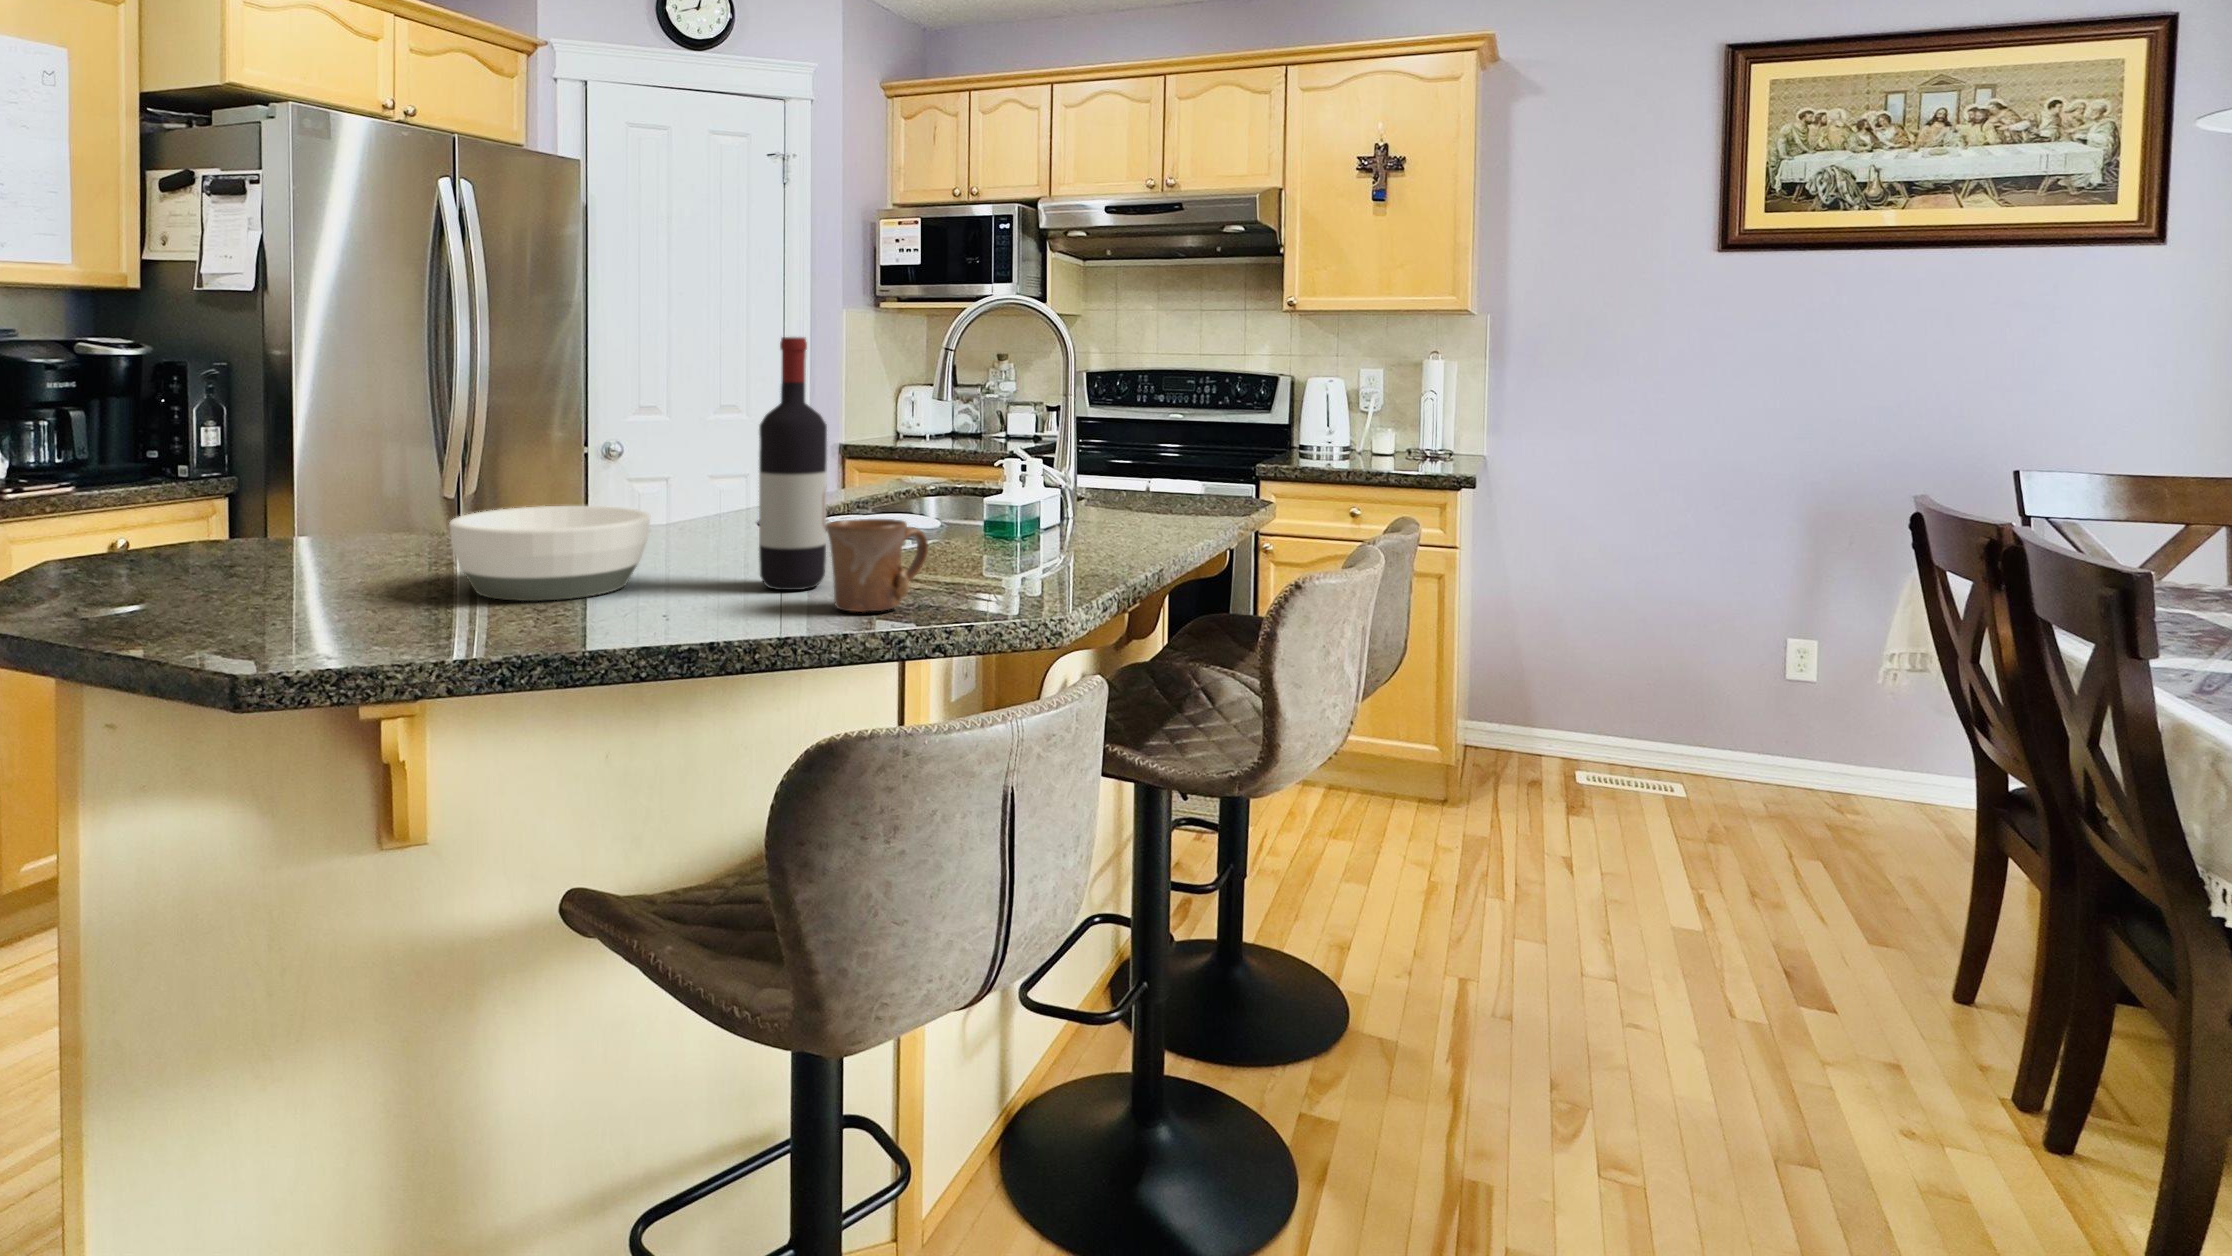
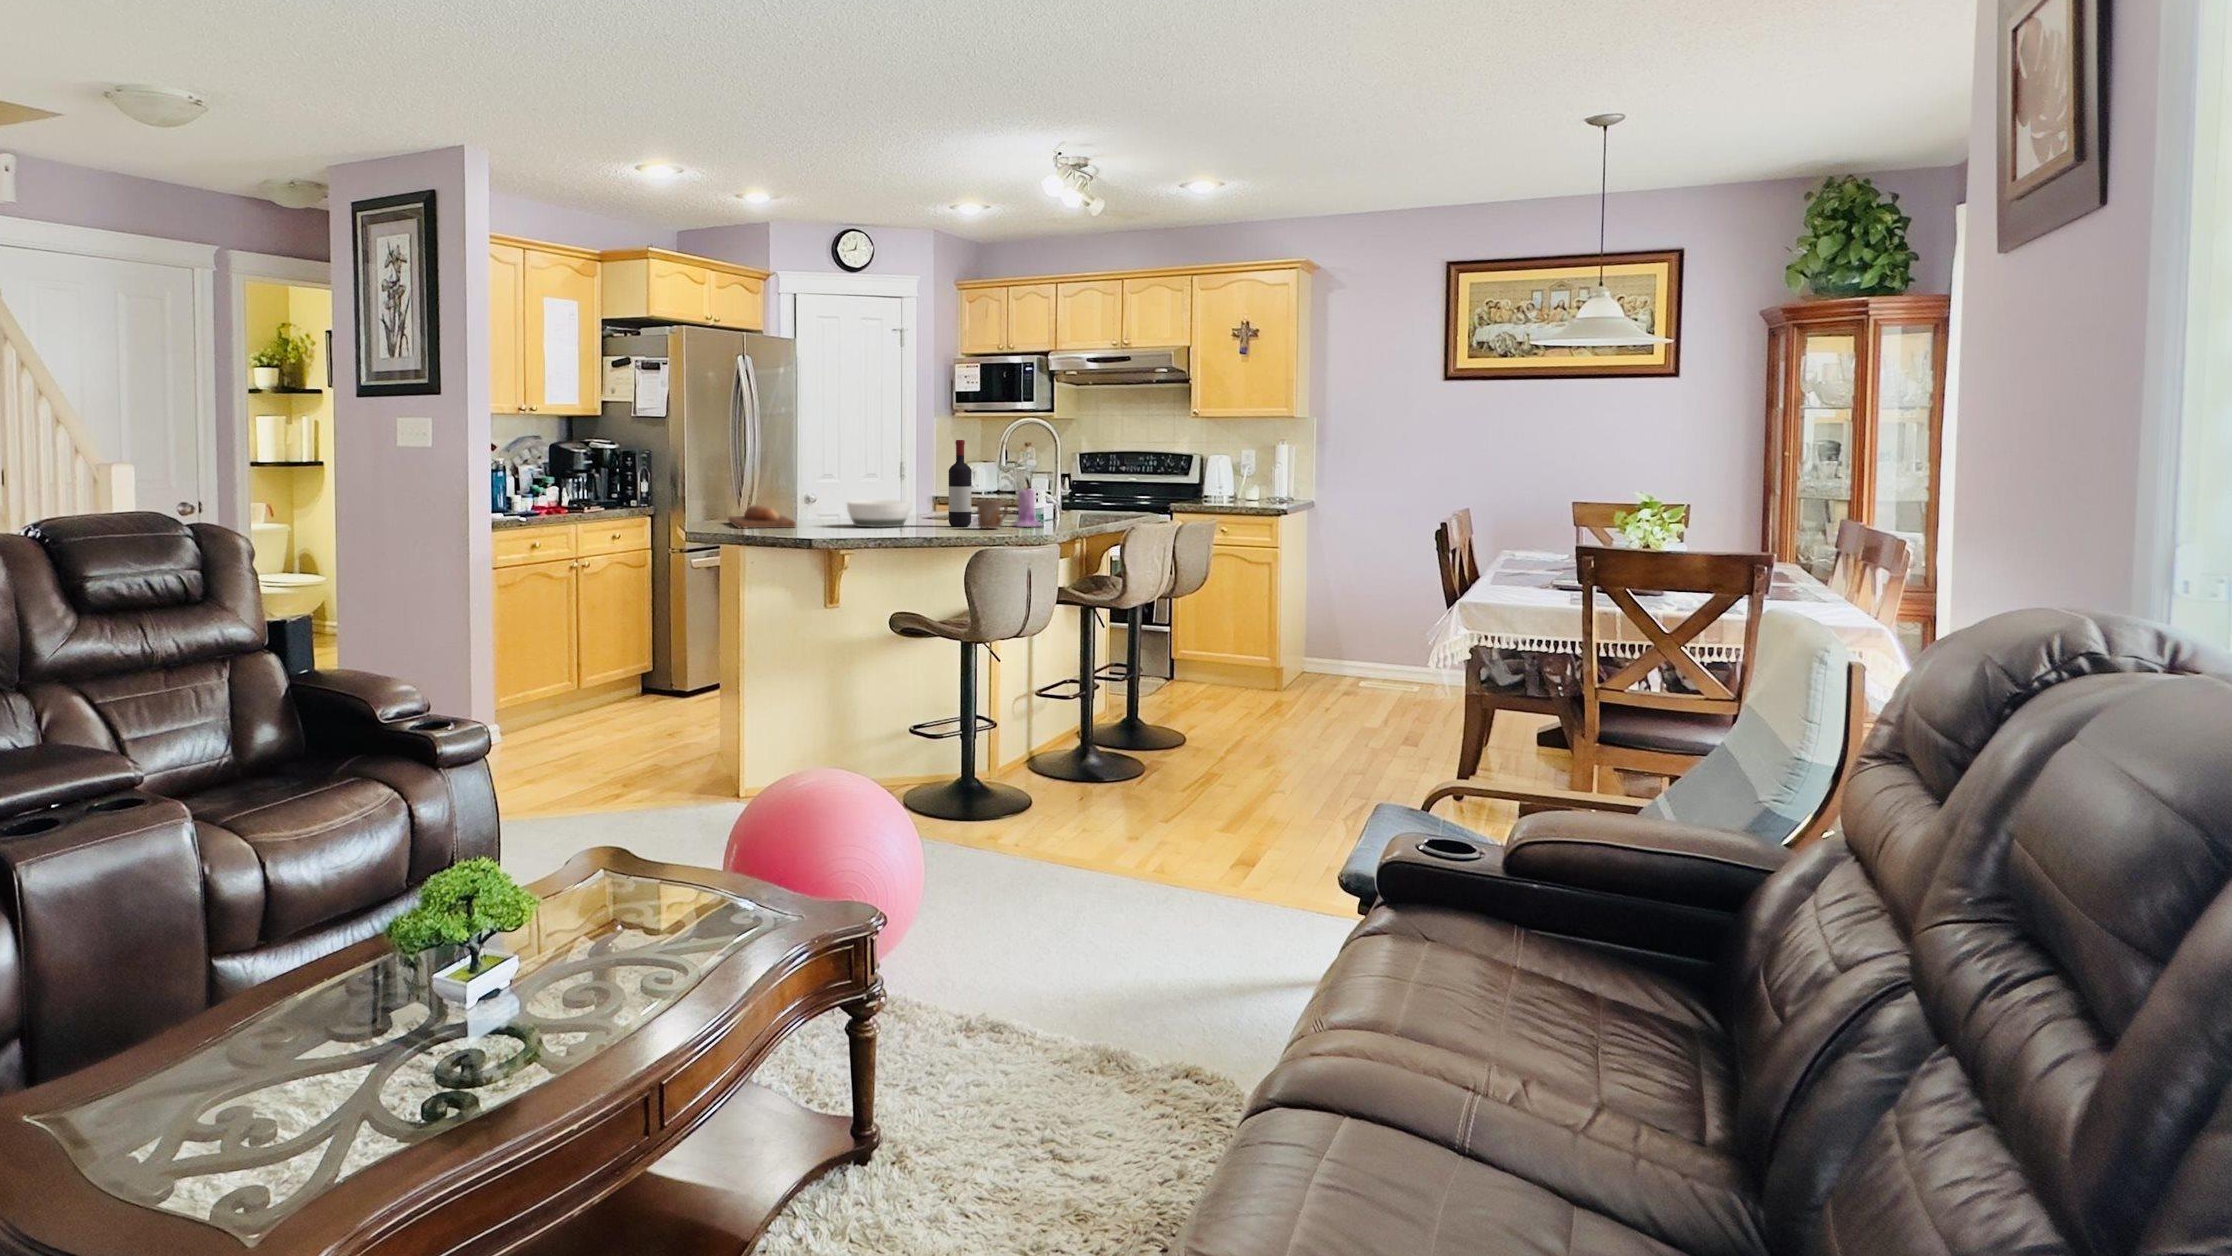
candle: none [941,462,1030,591] -> present [1012,488,1042,527]
bread loaf: none [61,518,327,612] -> present [728,506,796,528]

